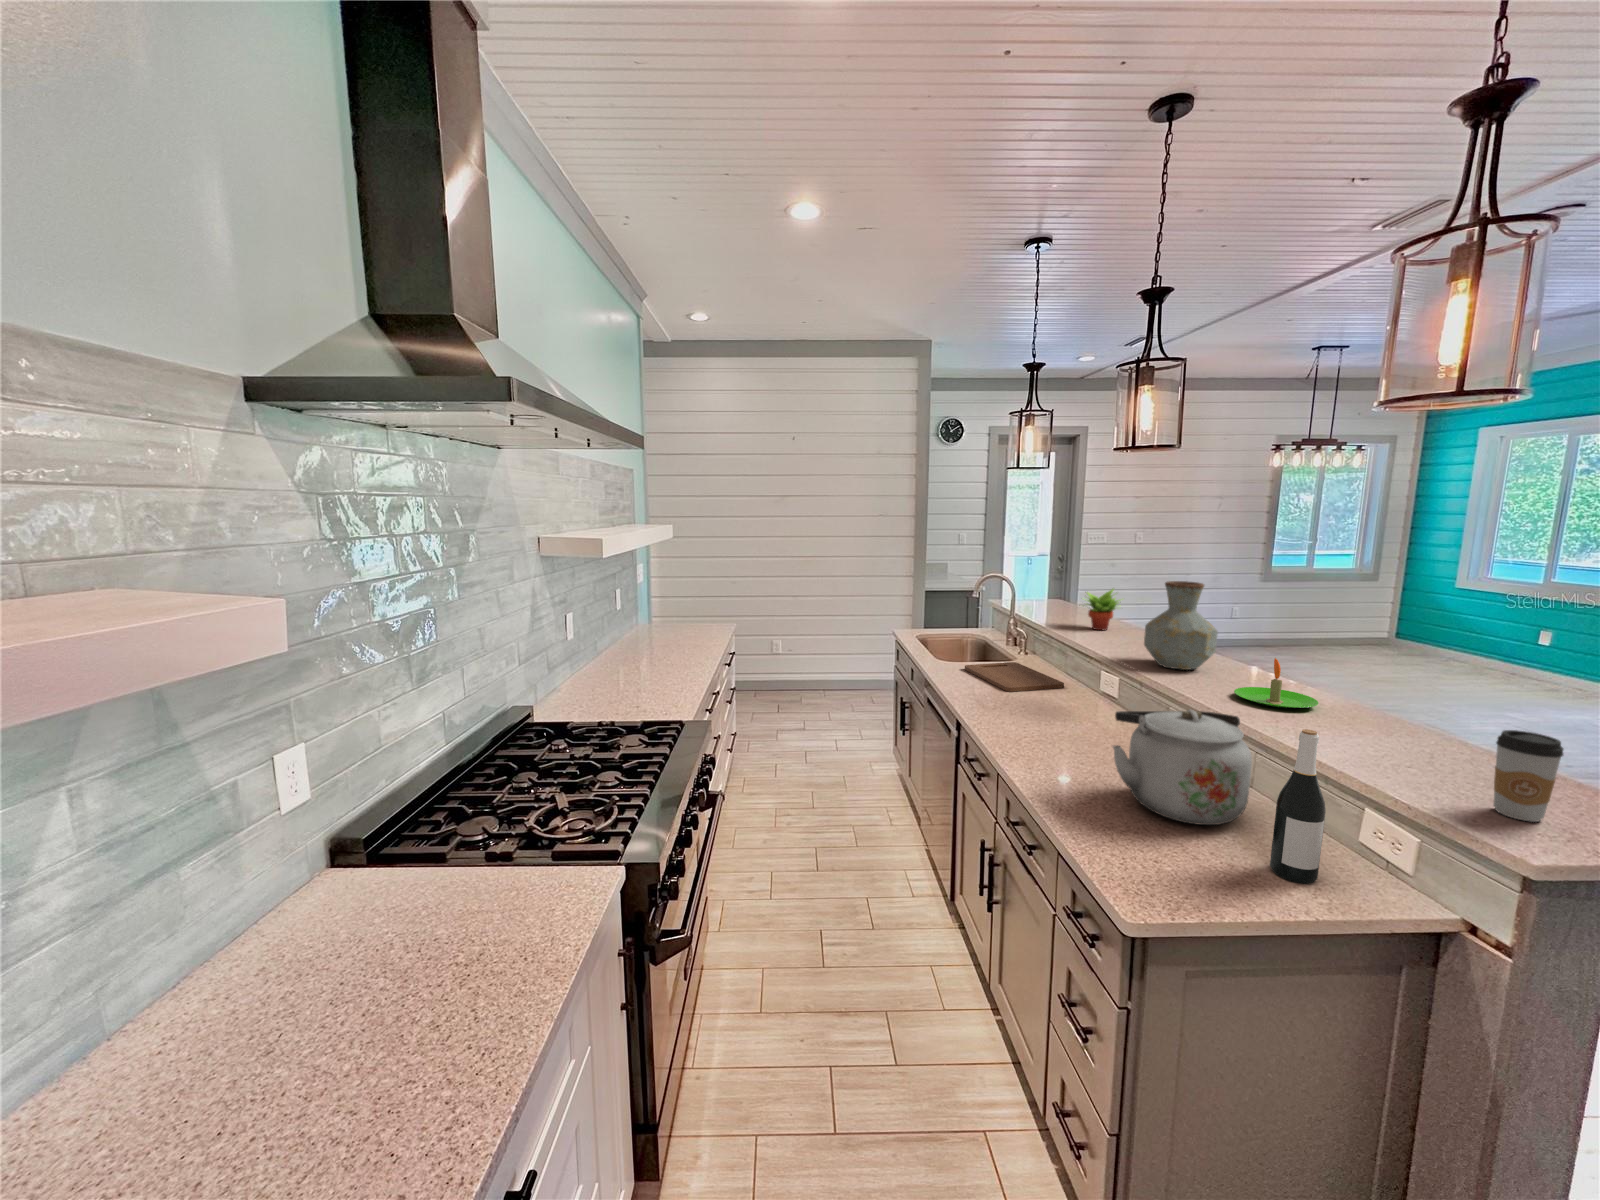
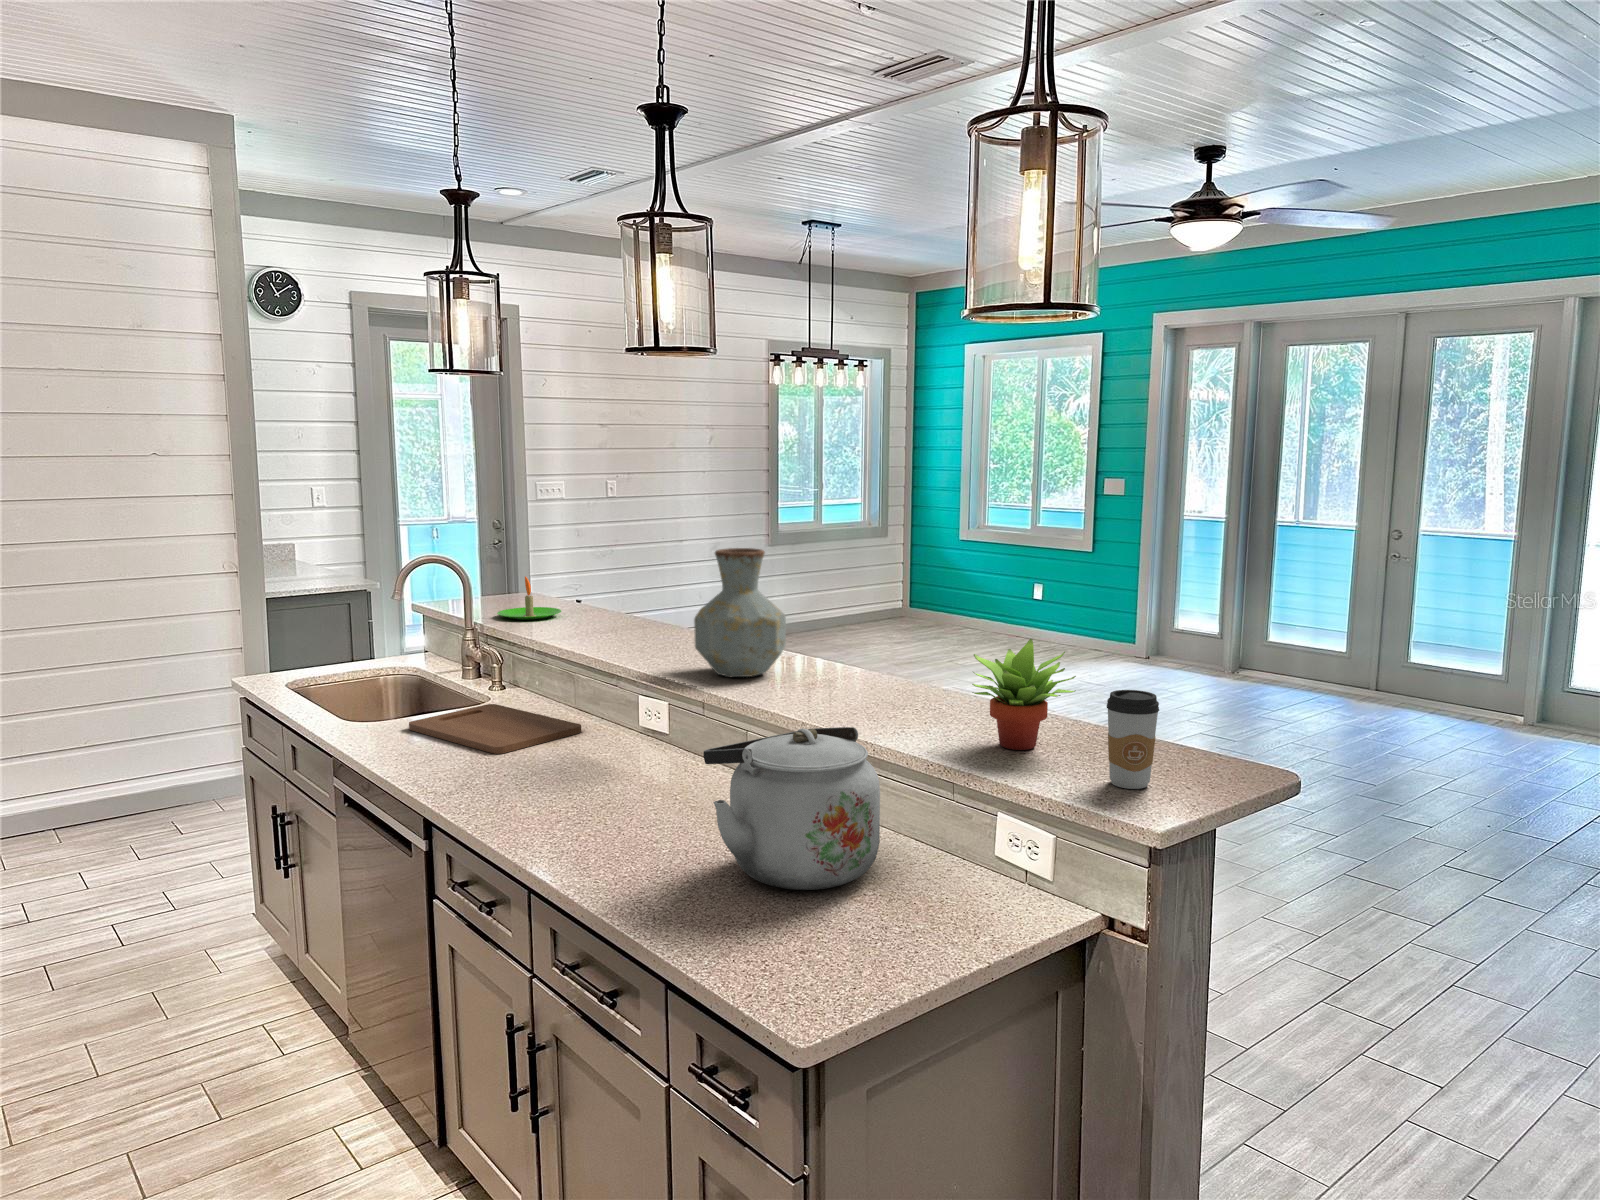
succulent plant: present [1087,589,1119,630] -> present [972,639,1076,750]
candle: present [1234,658,1319,708] -> present [497,576,561,620]
wine bottle: present [1270,729,1326,884] -> none [924,727,976,928]

